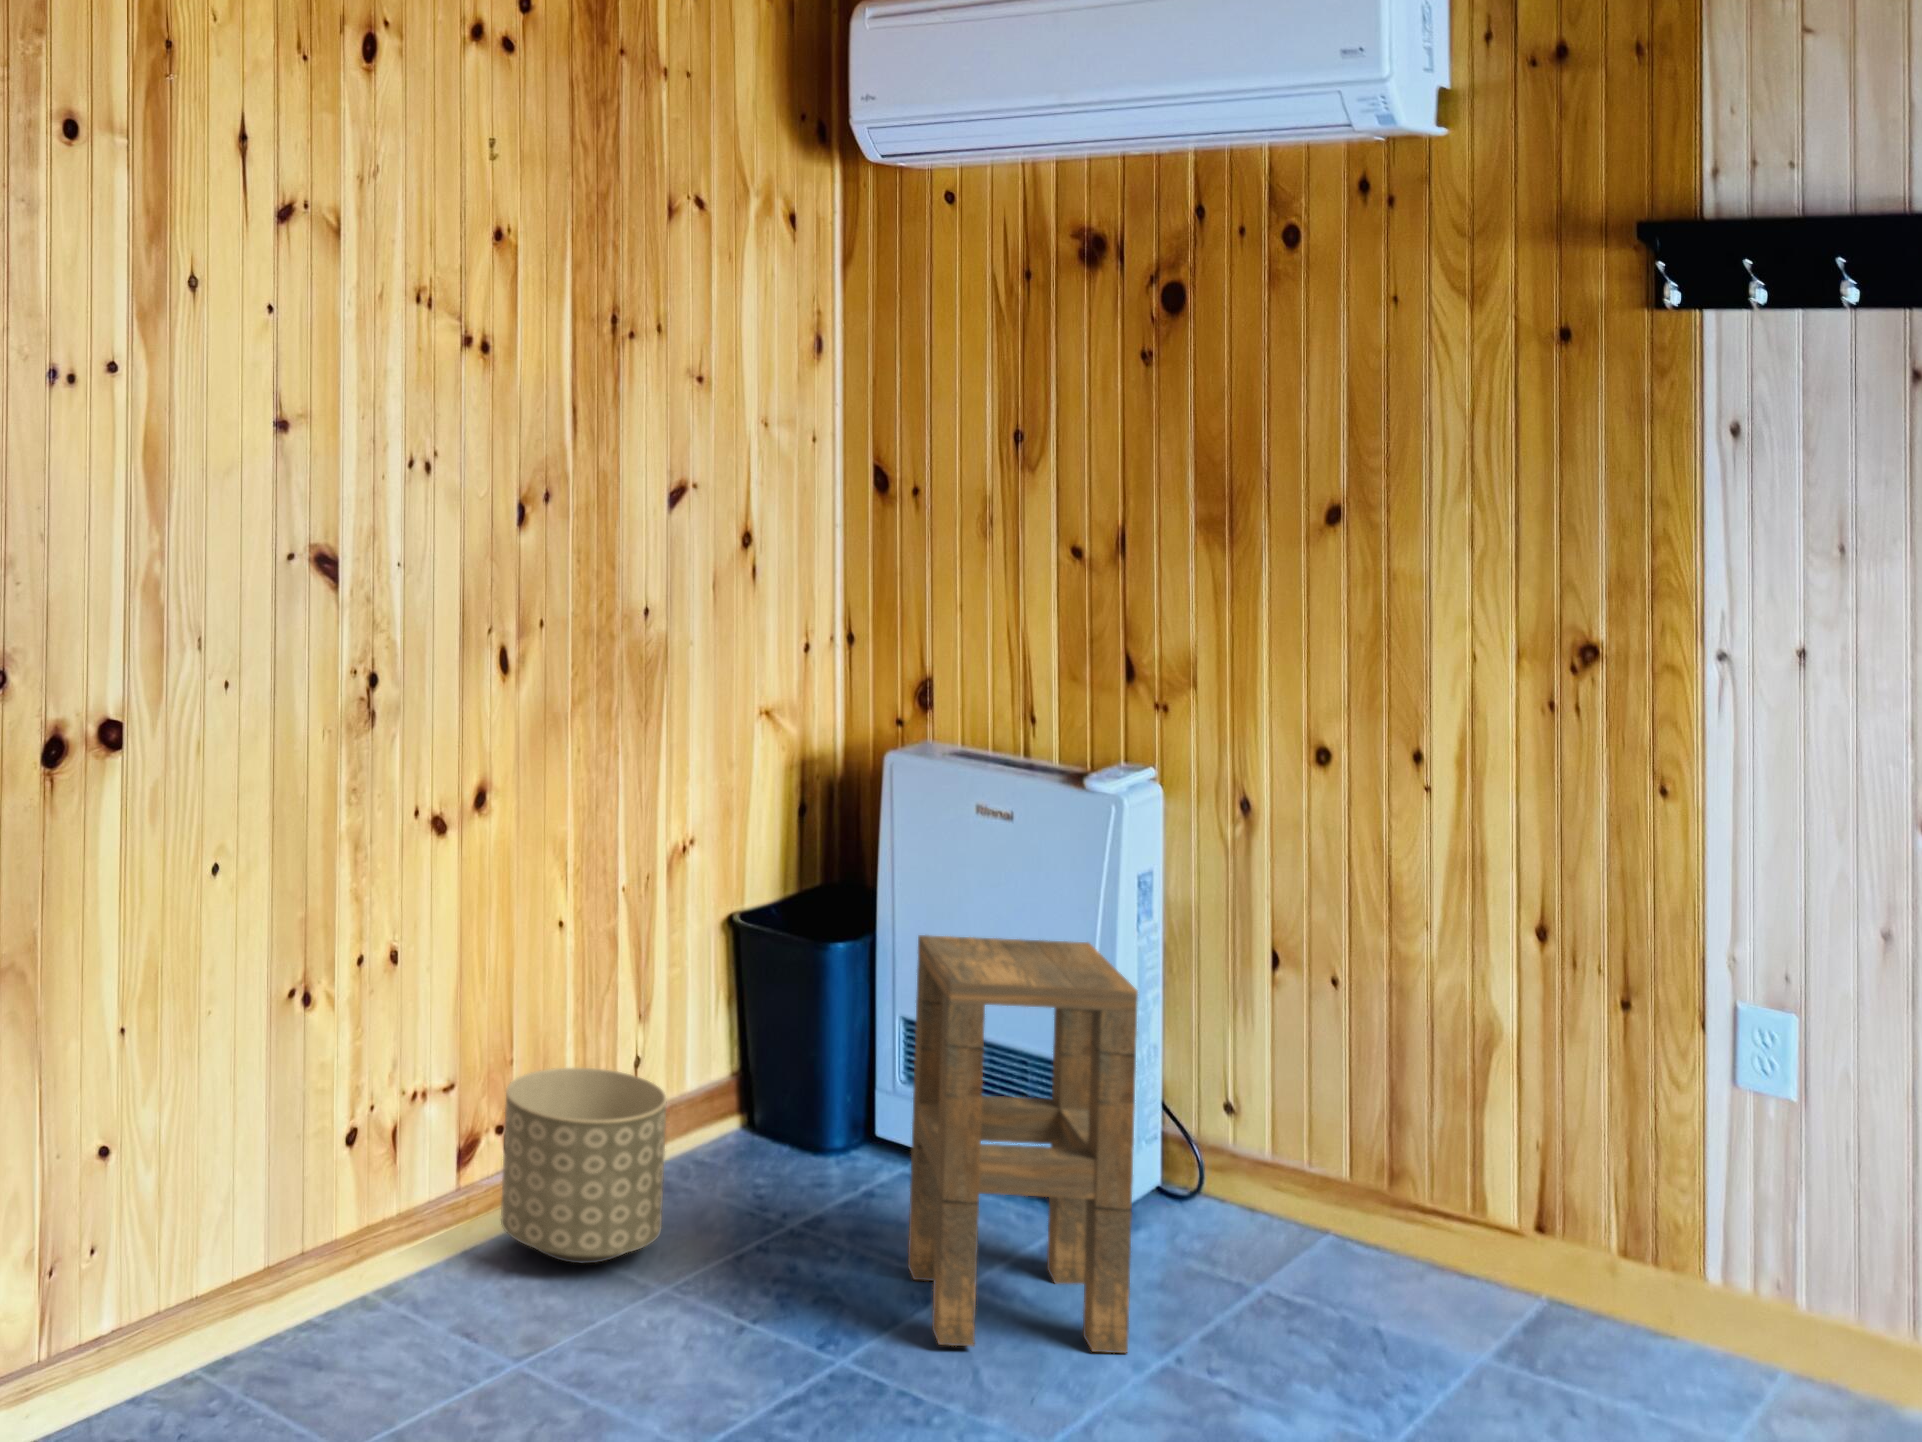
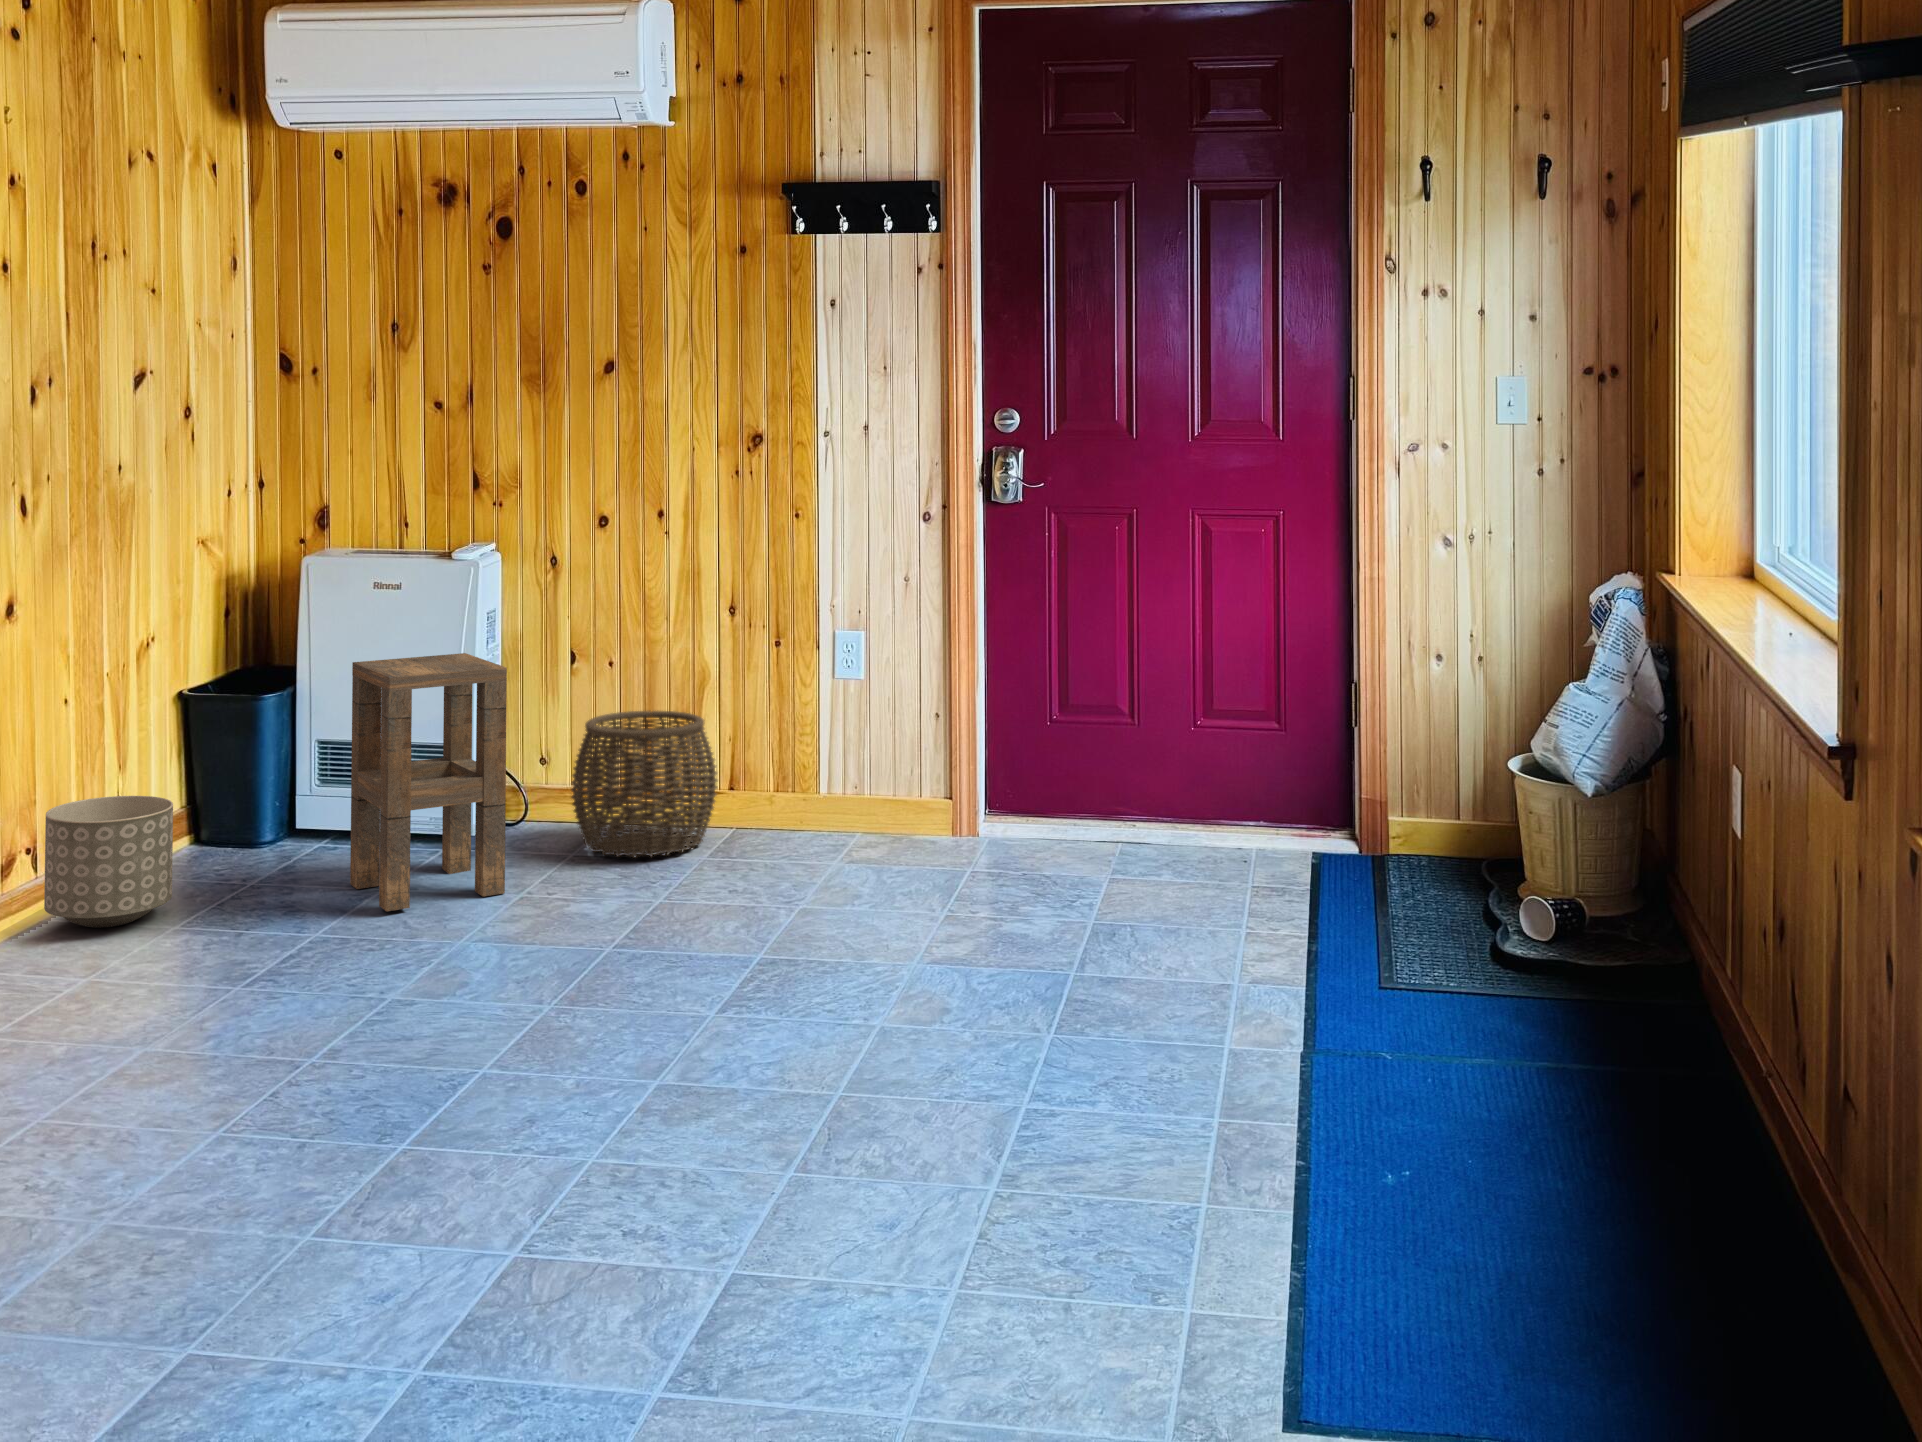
woven basket: none [1253,1068,1510,1342] -> present [571,711,717,857]

